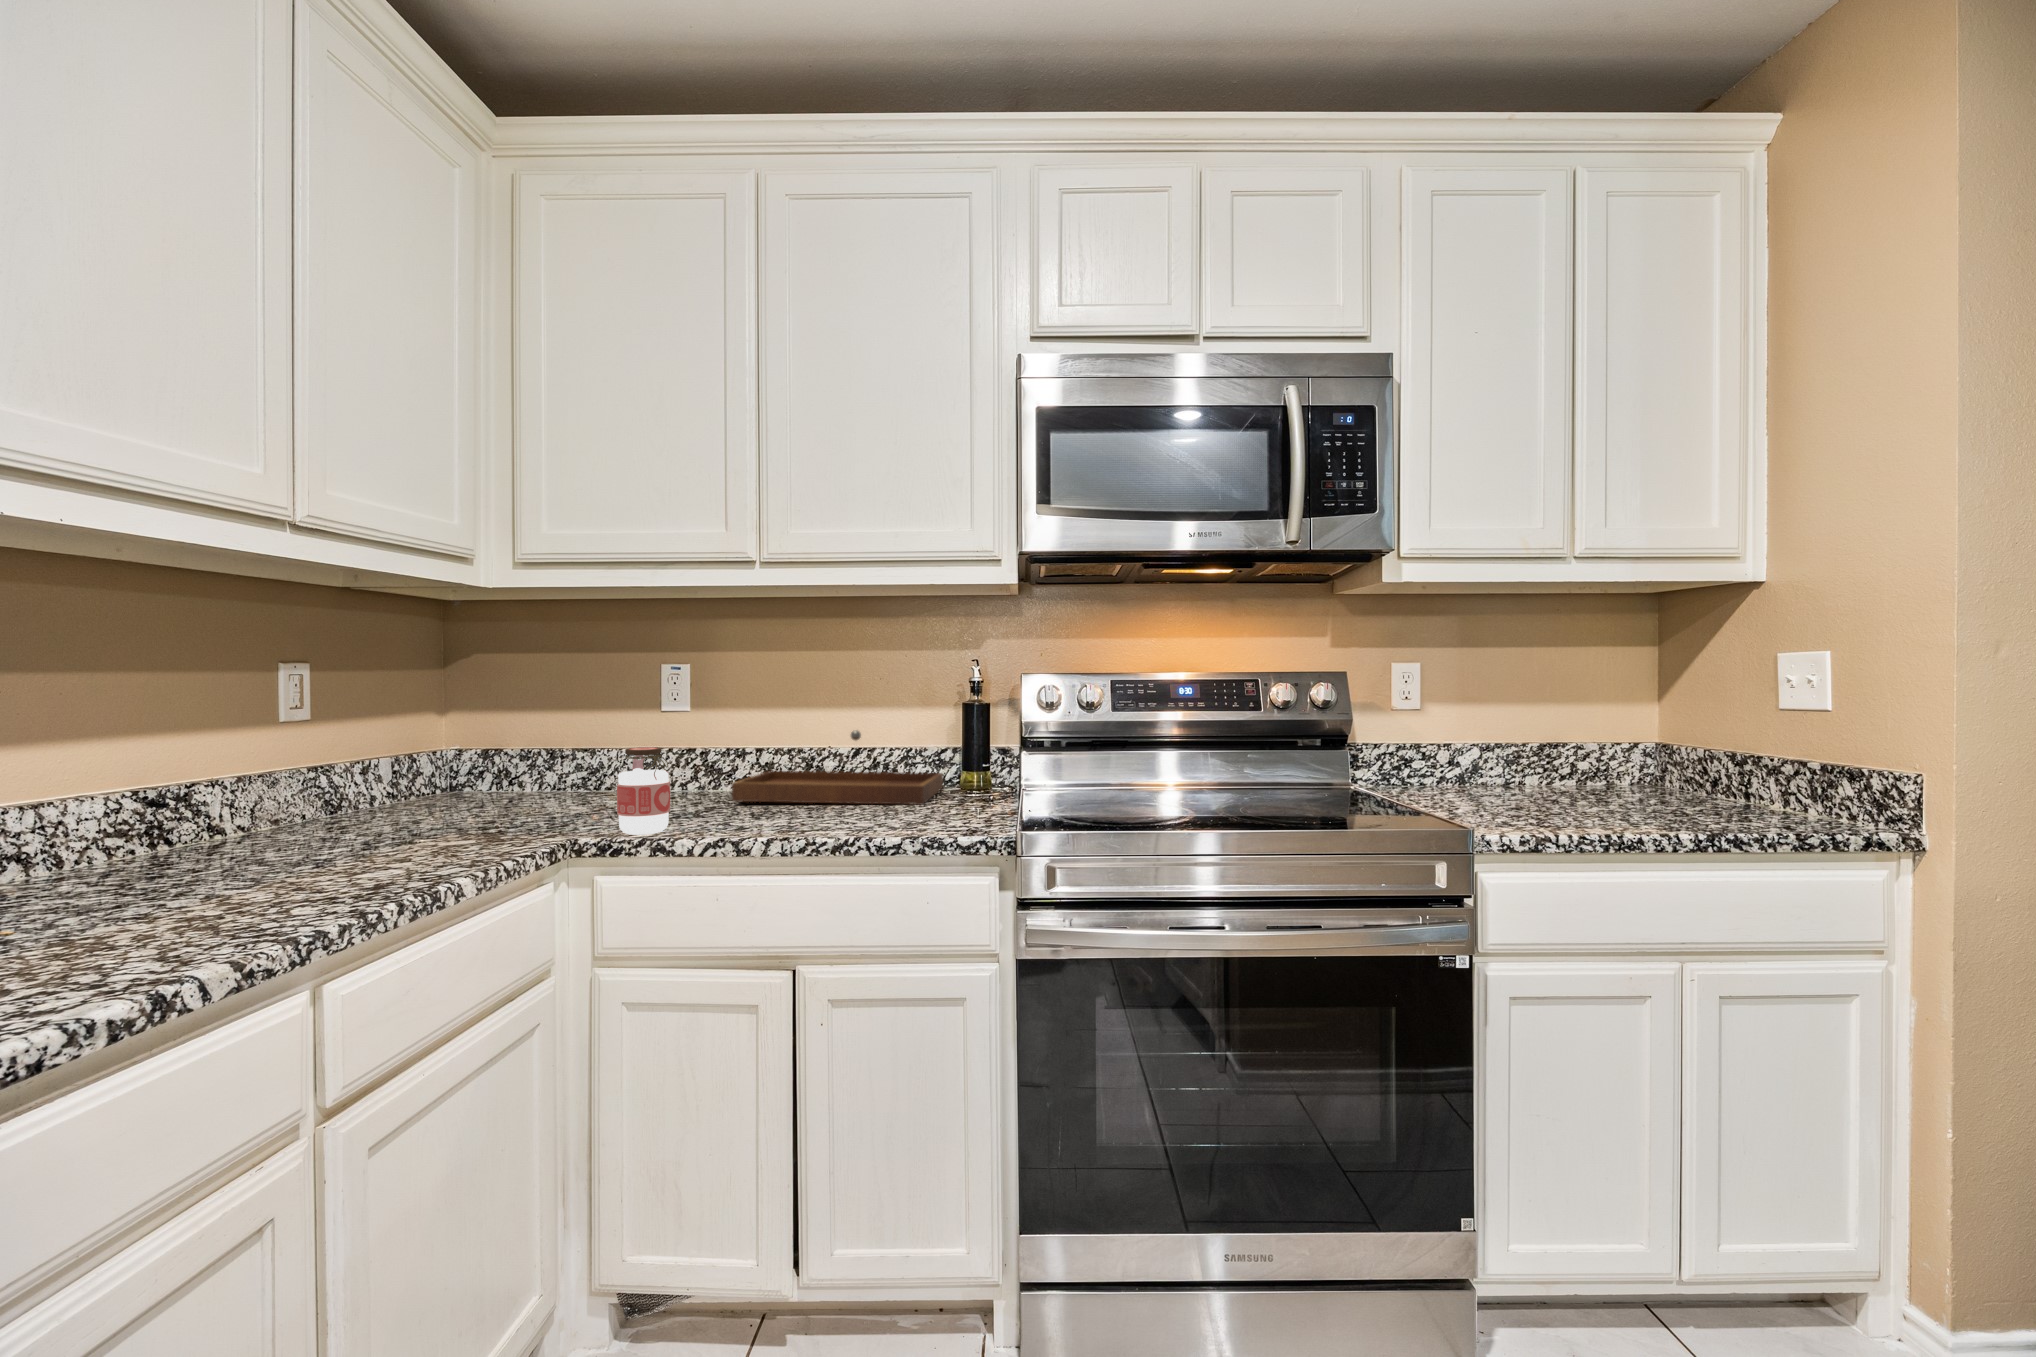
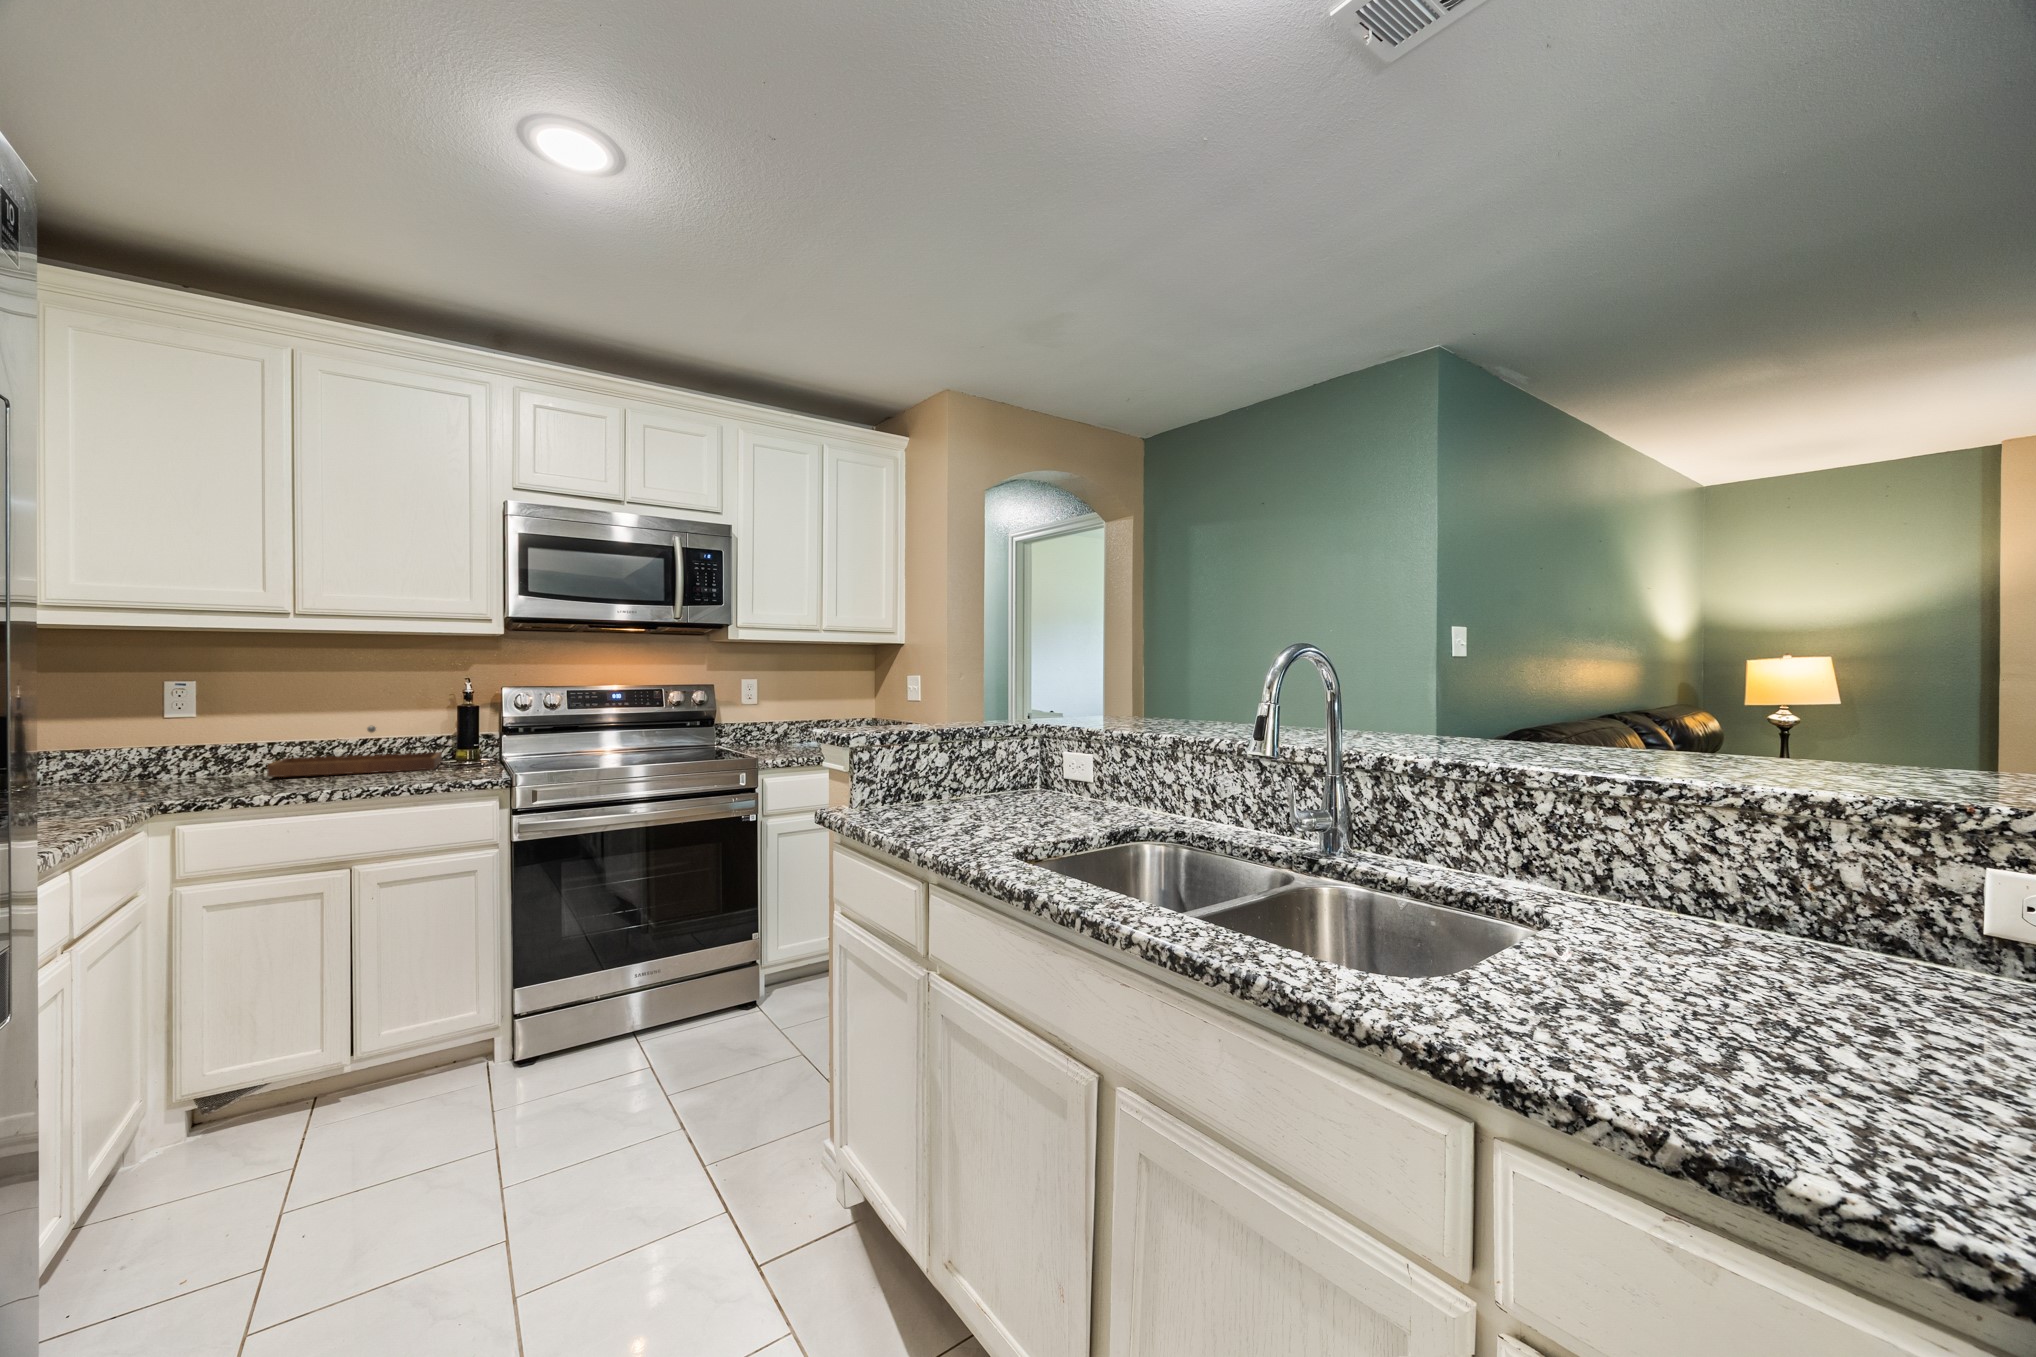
jar: present [617,747,670,835] -> none [191,738,239,798]

